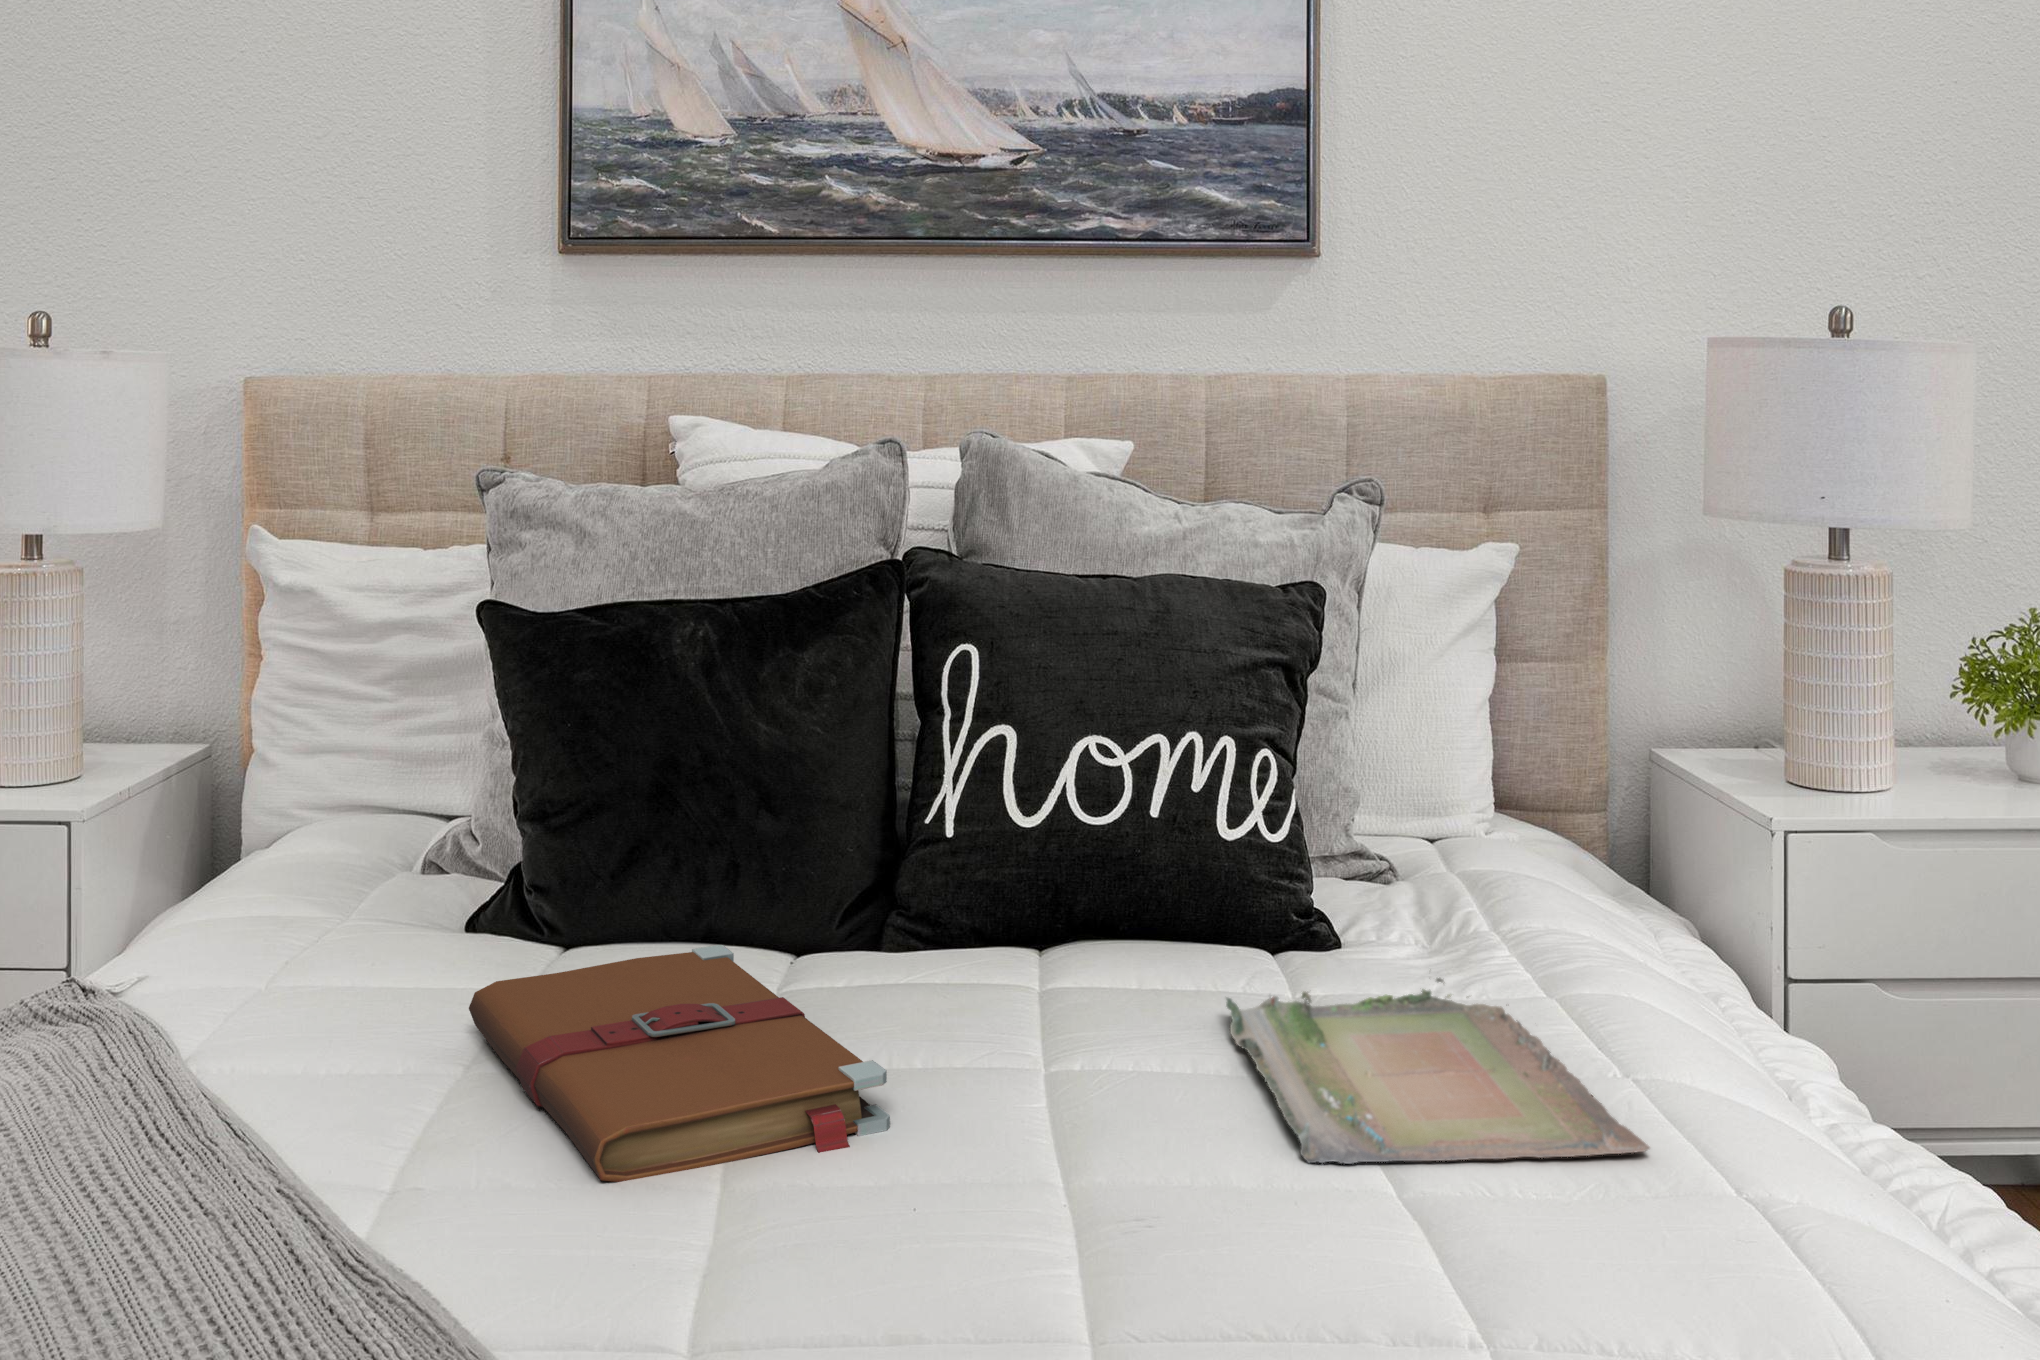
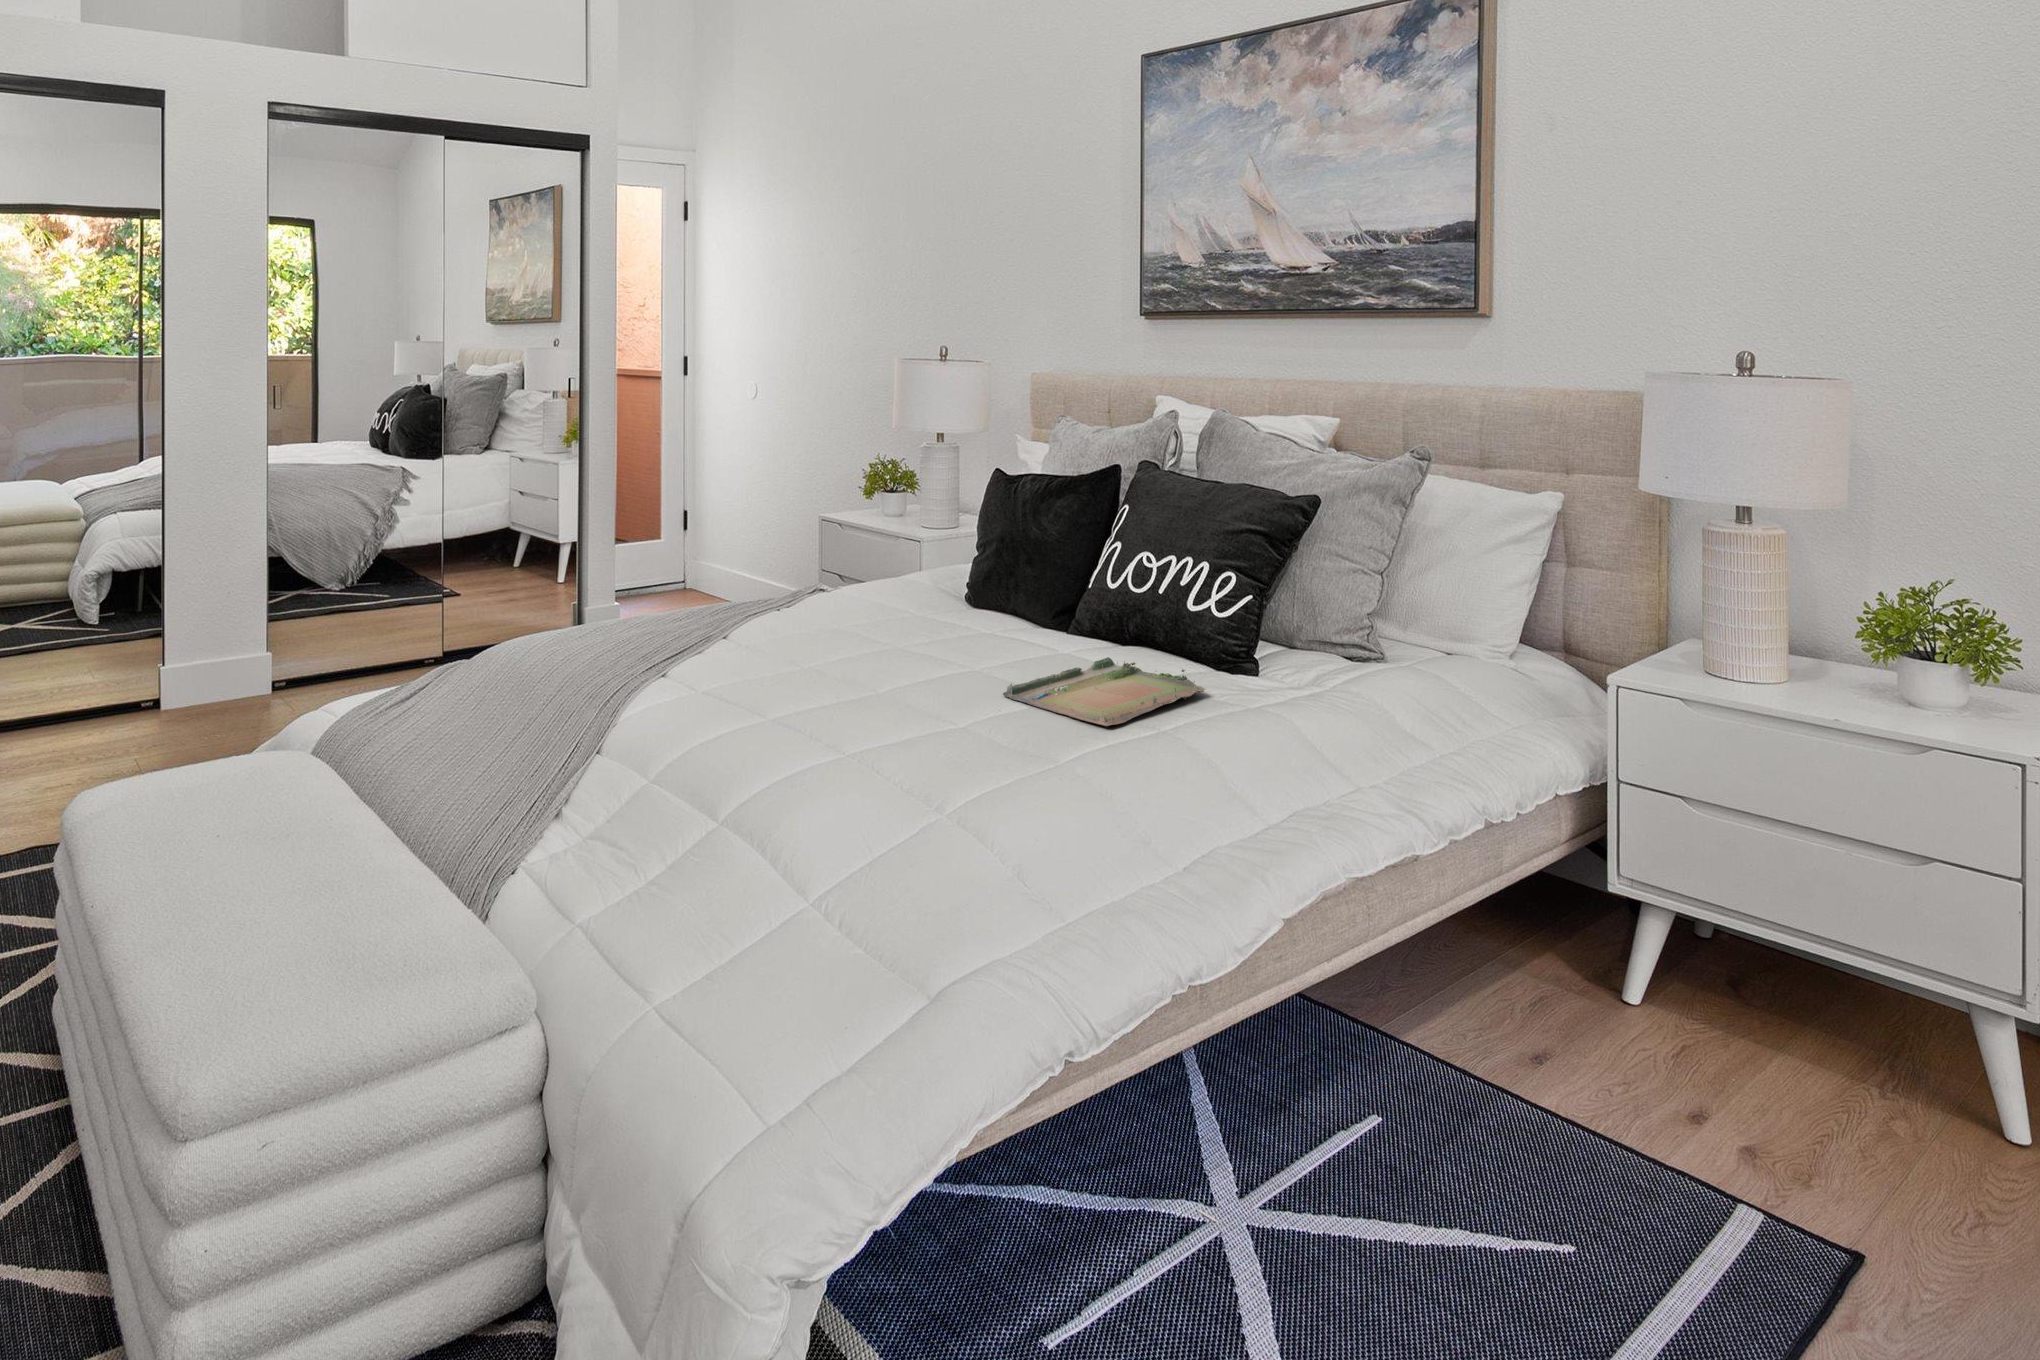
book: present [469,945,890,1182] -> none [829,595,980,659]

